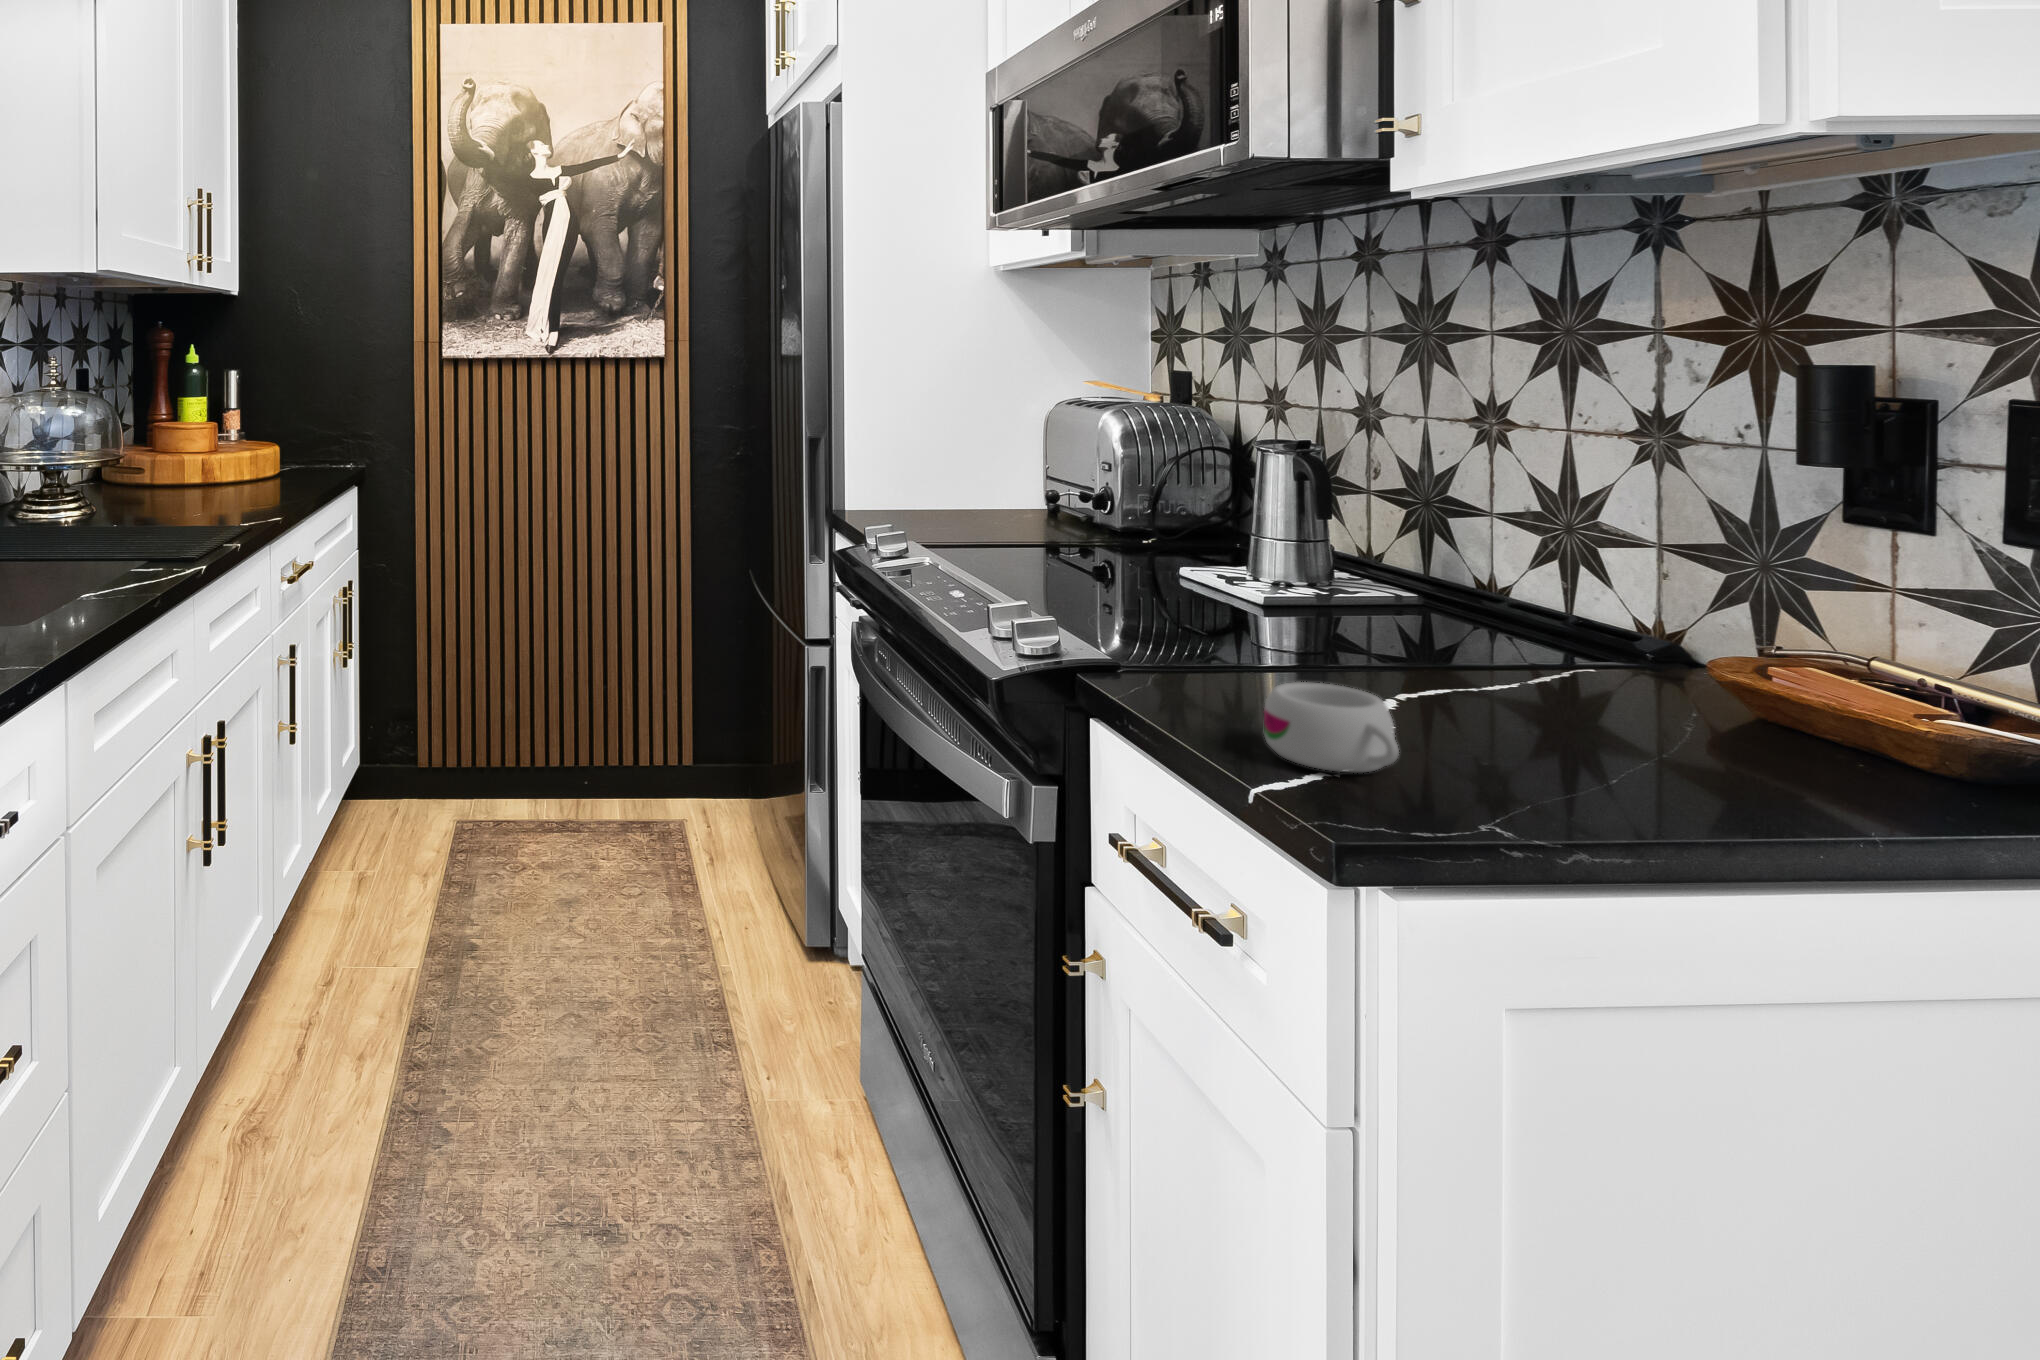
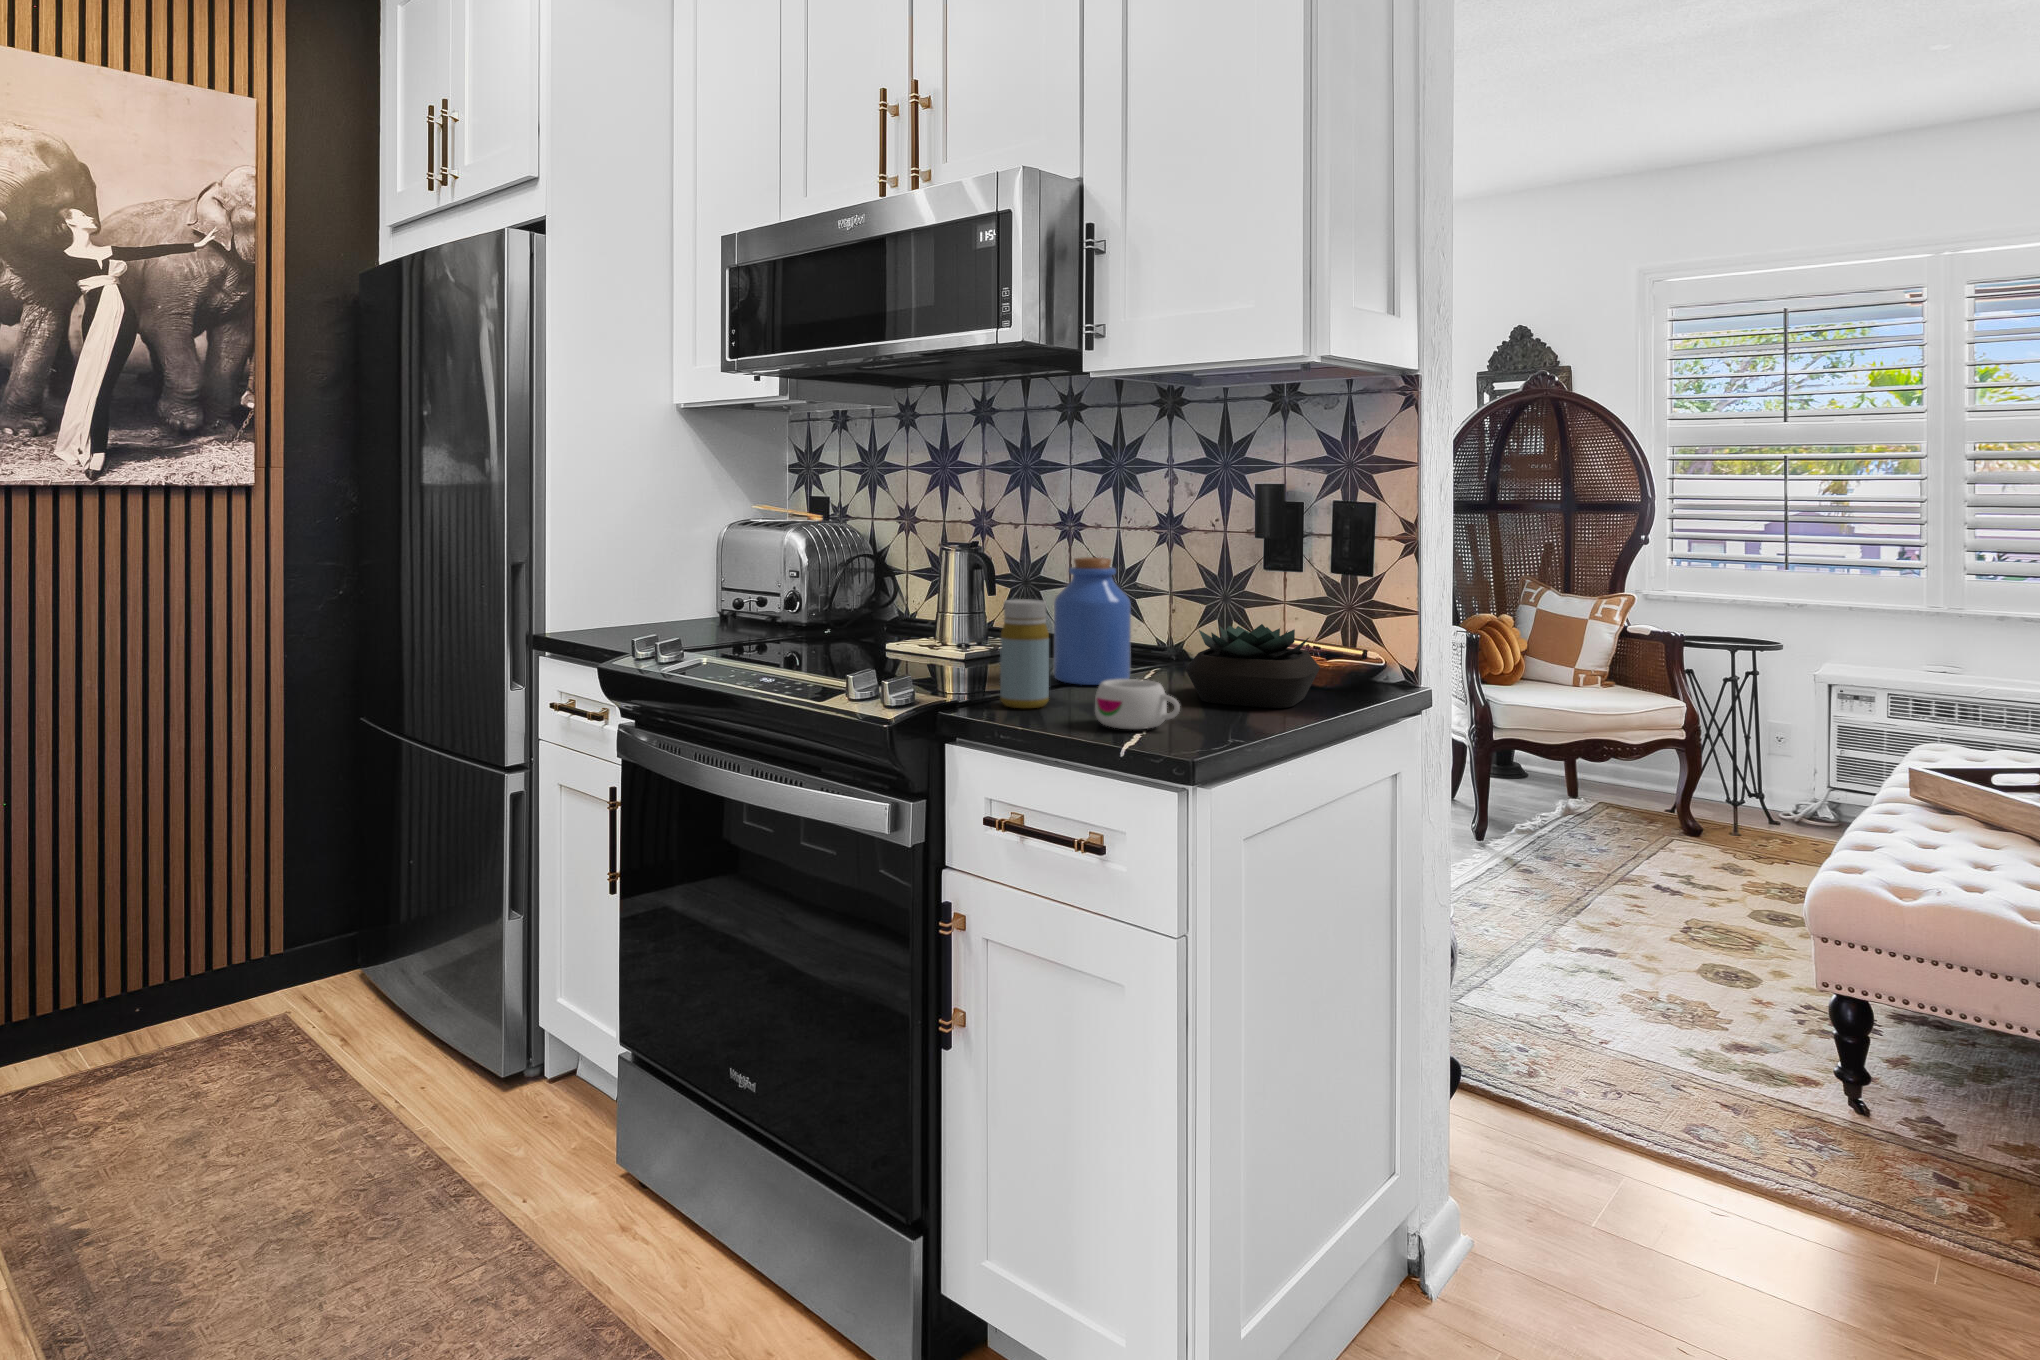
jar: none [1343,480,1484,679] -> present [1054,557,1131,685]
bottle: none [1178,539,1256,698] -> present [1000,599,1049,708]
succulent plant: none [1523,617,1867,789] -> present [1186,624,1320,708]

